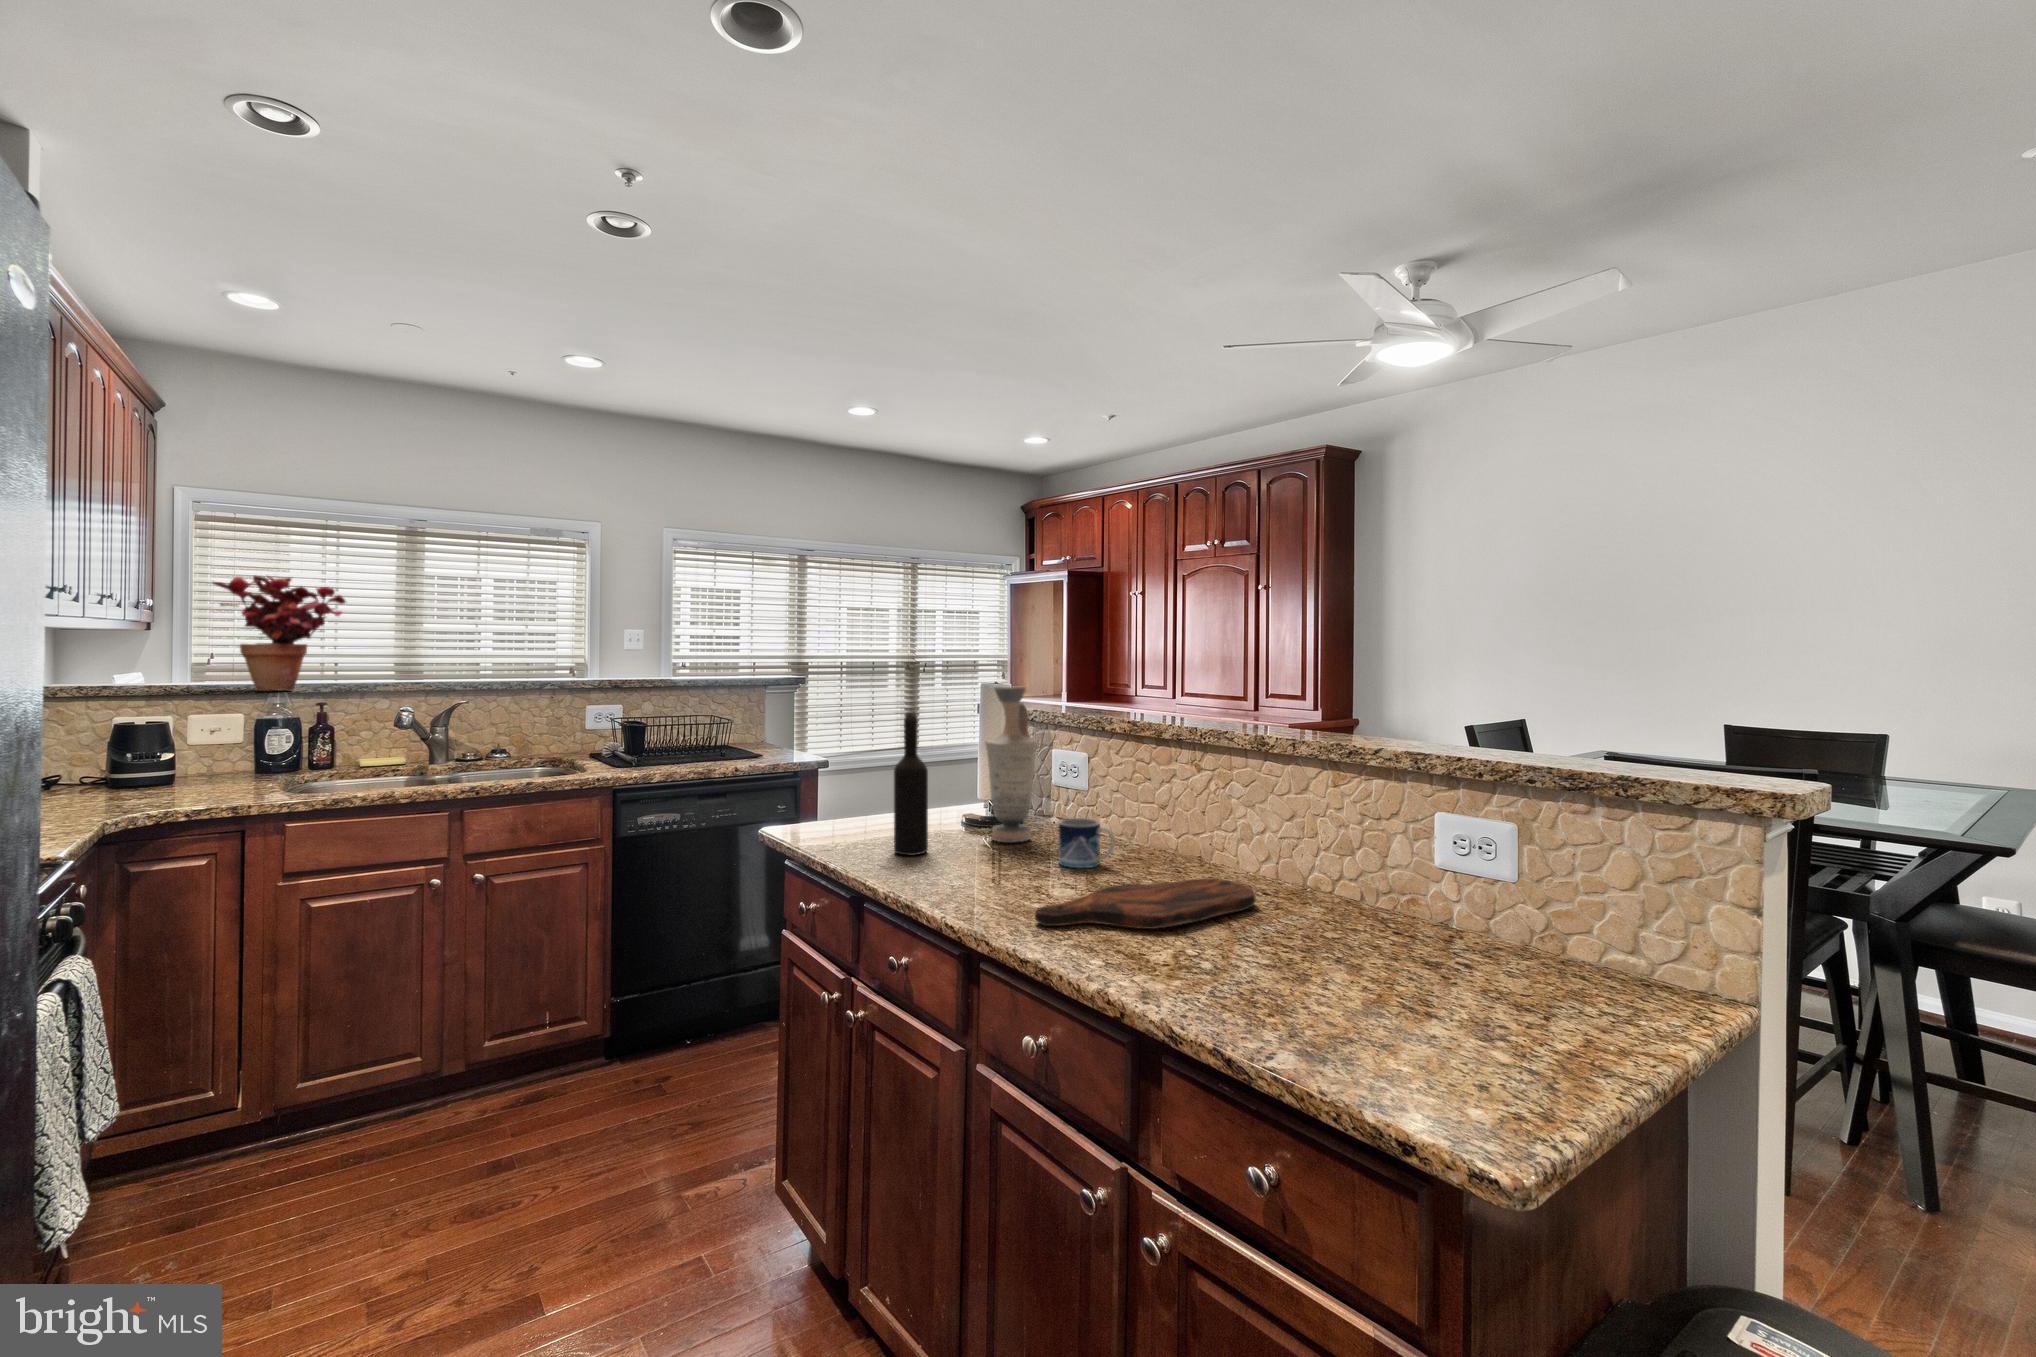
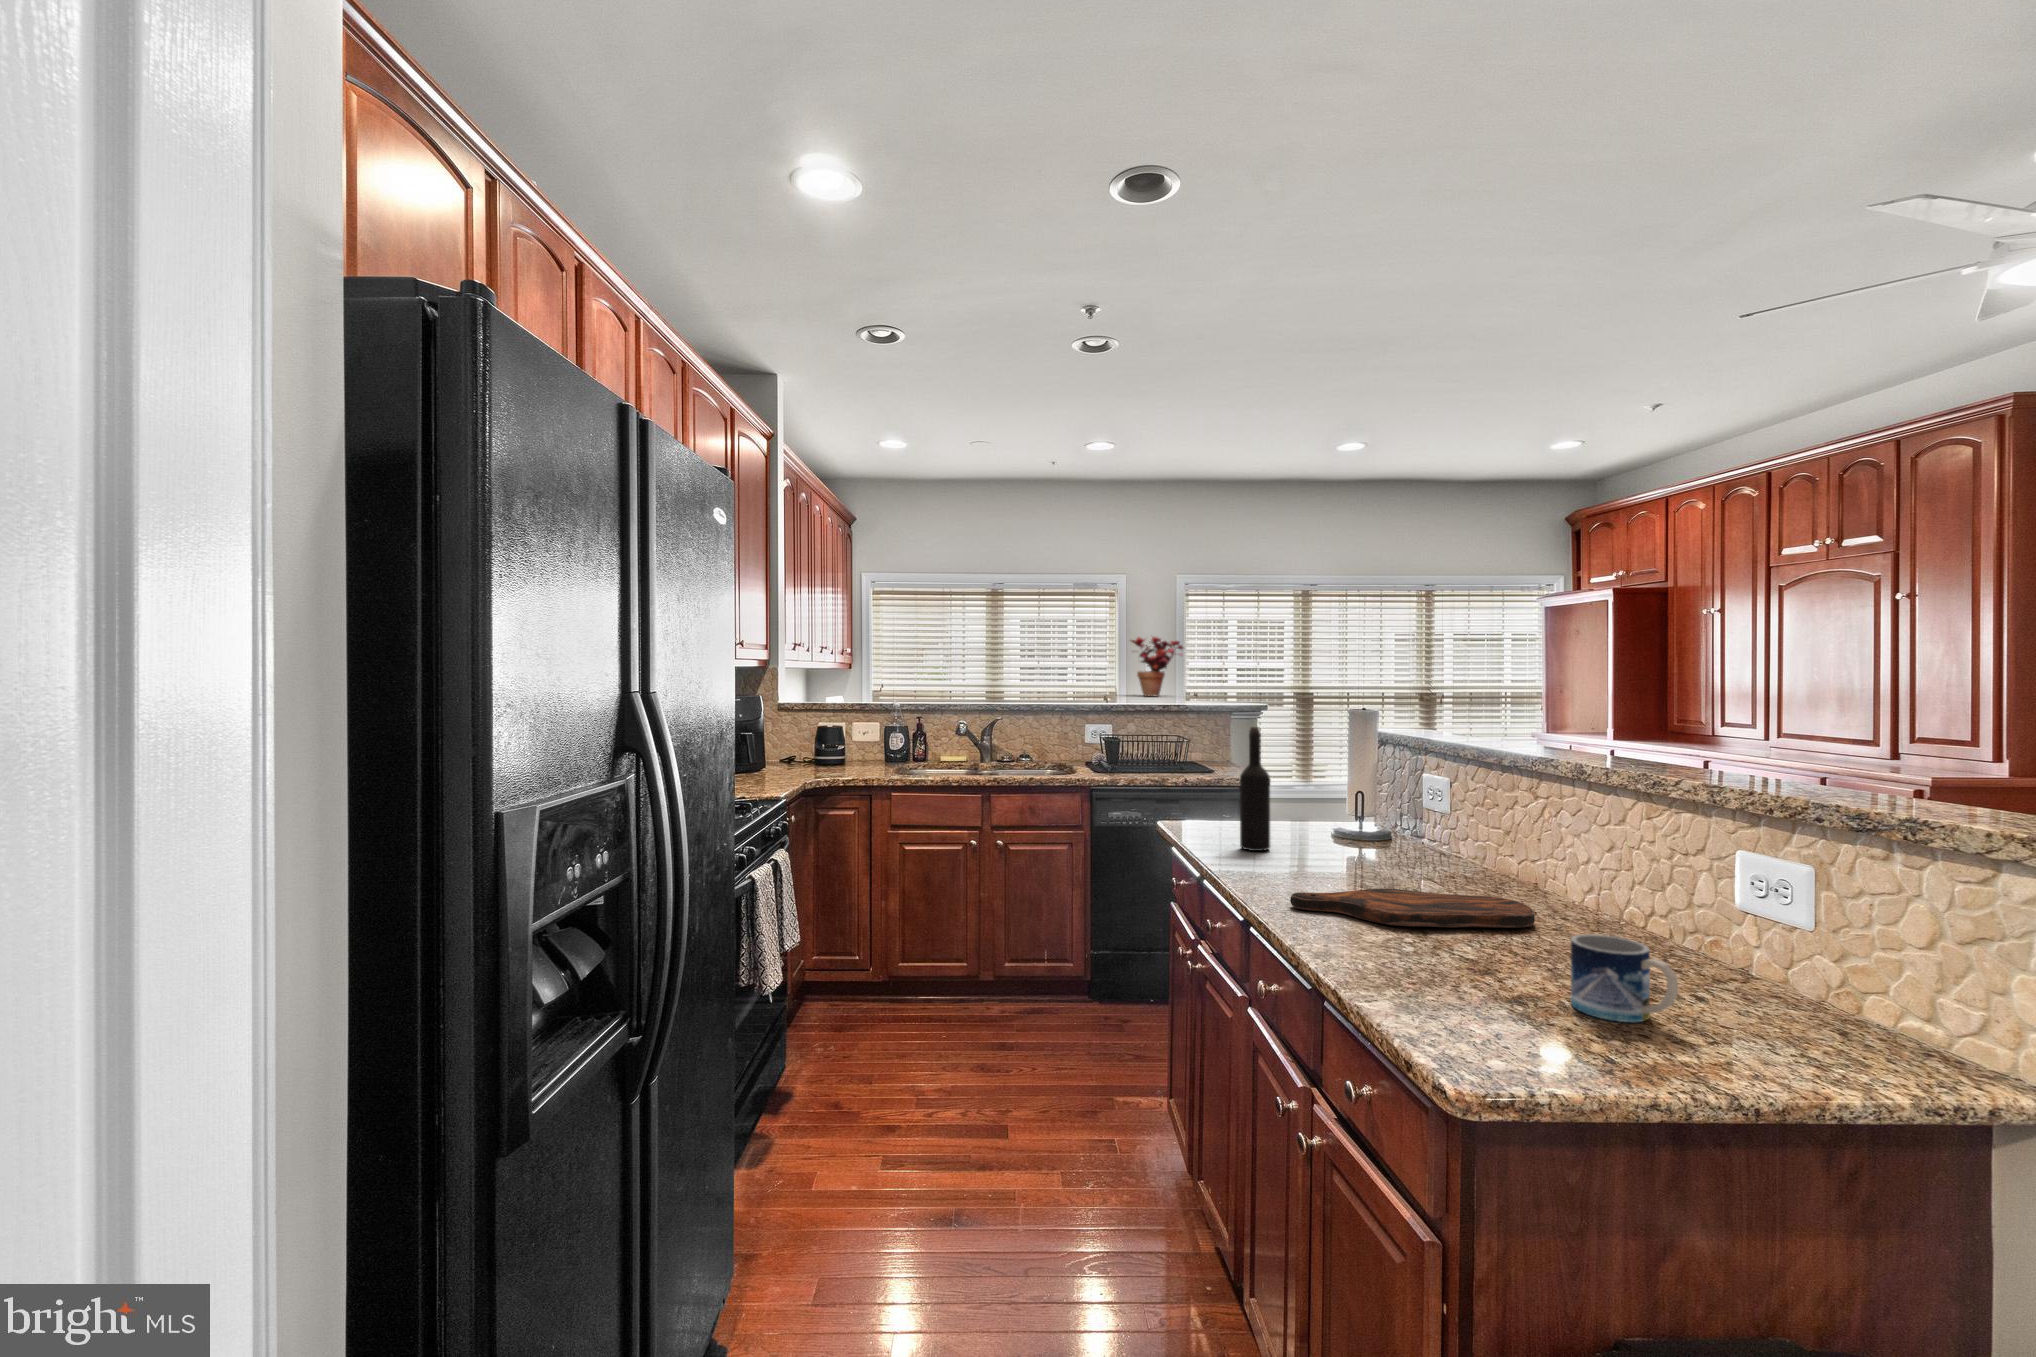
potted plant: present [213,576,346,691] -> present [1131,637,1183,696]
vase: present [985,687,1038,843] -> none [1333,707,1386,853]
mug: present [1059,818,1115,868] -> present [1571,934,1678,1022]

